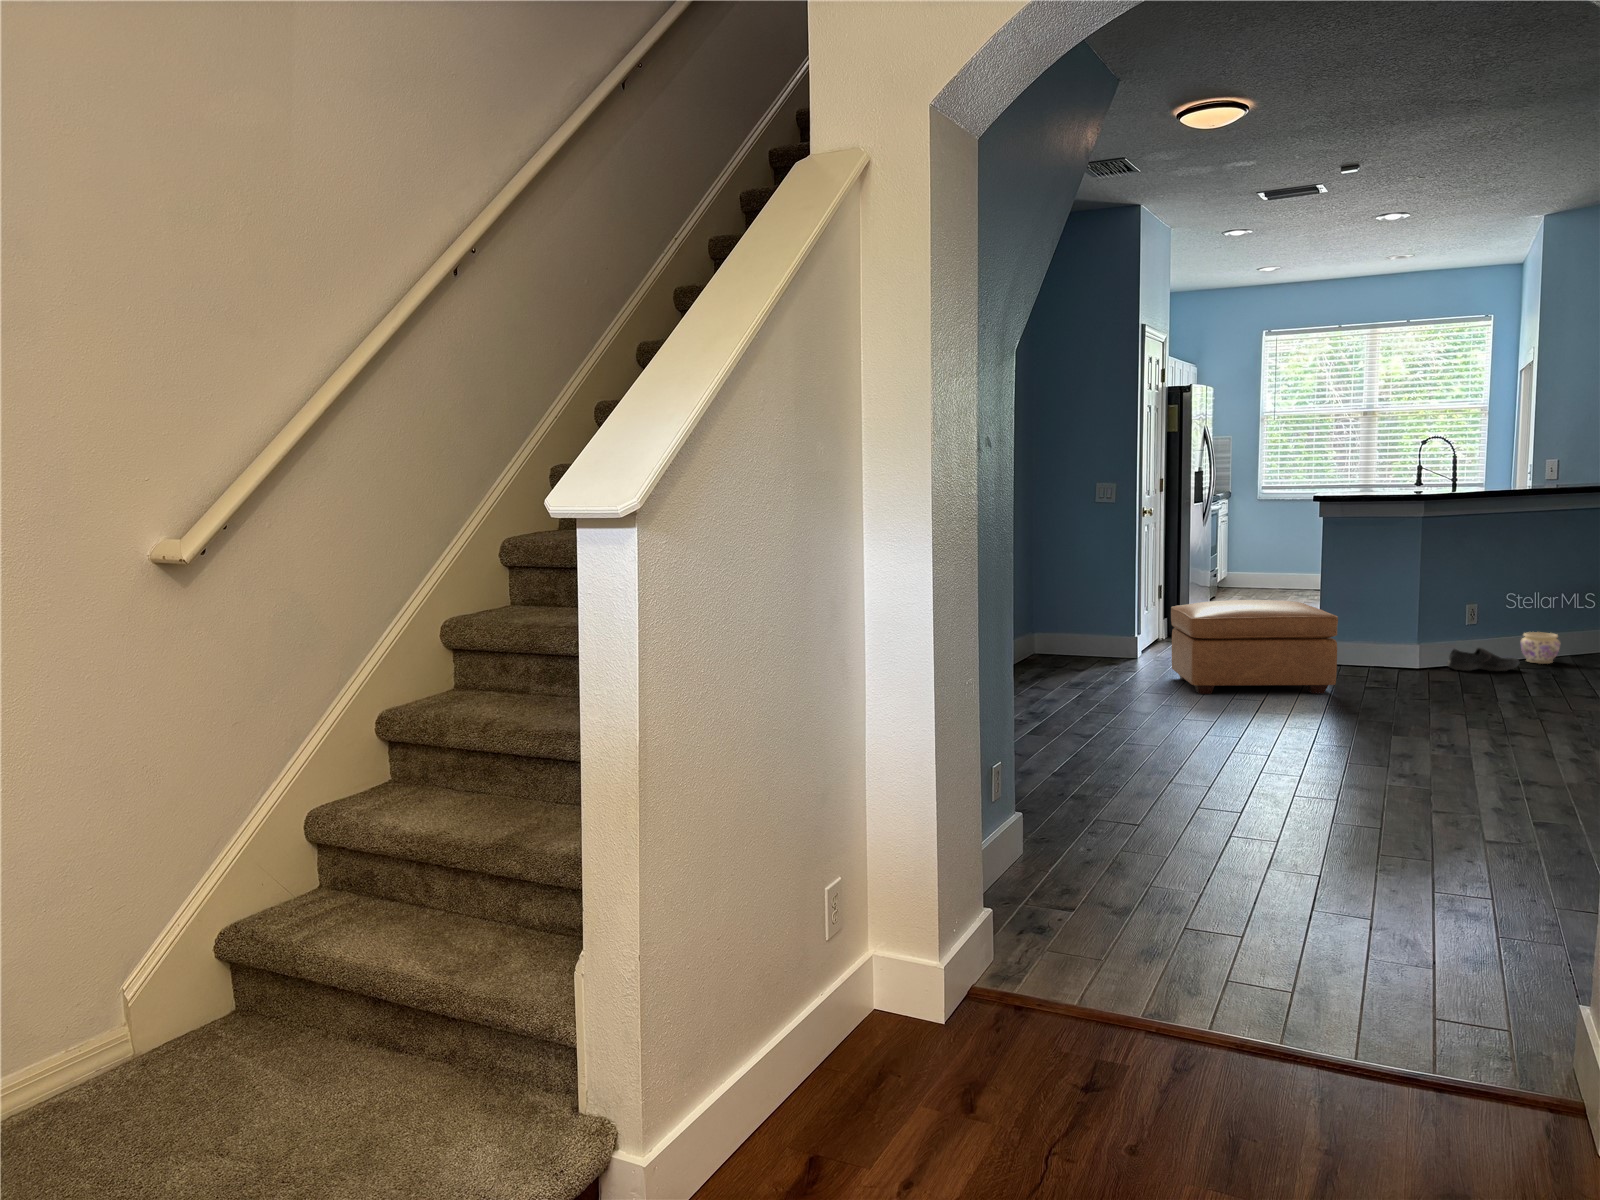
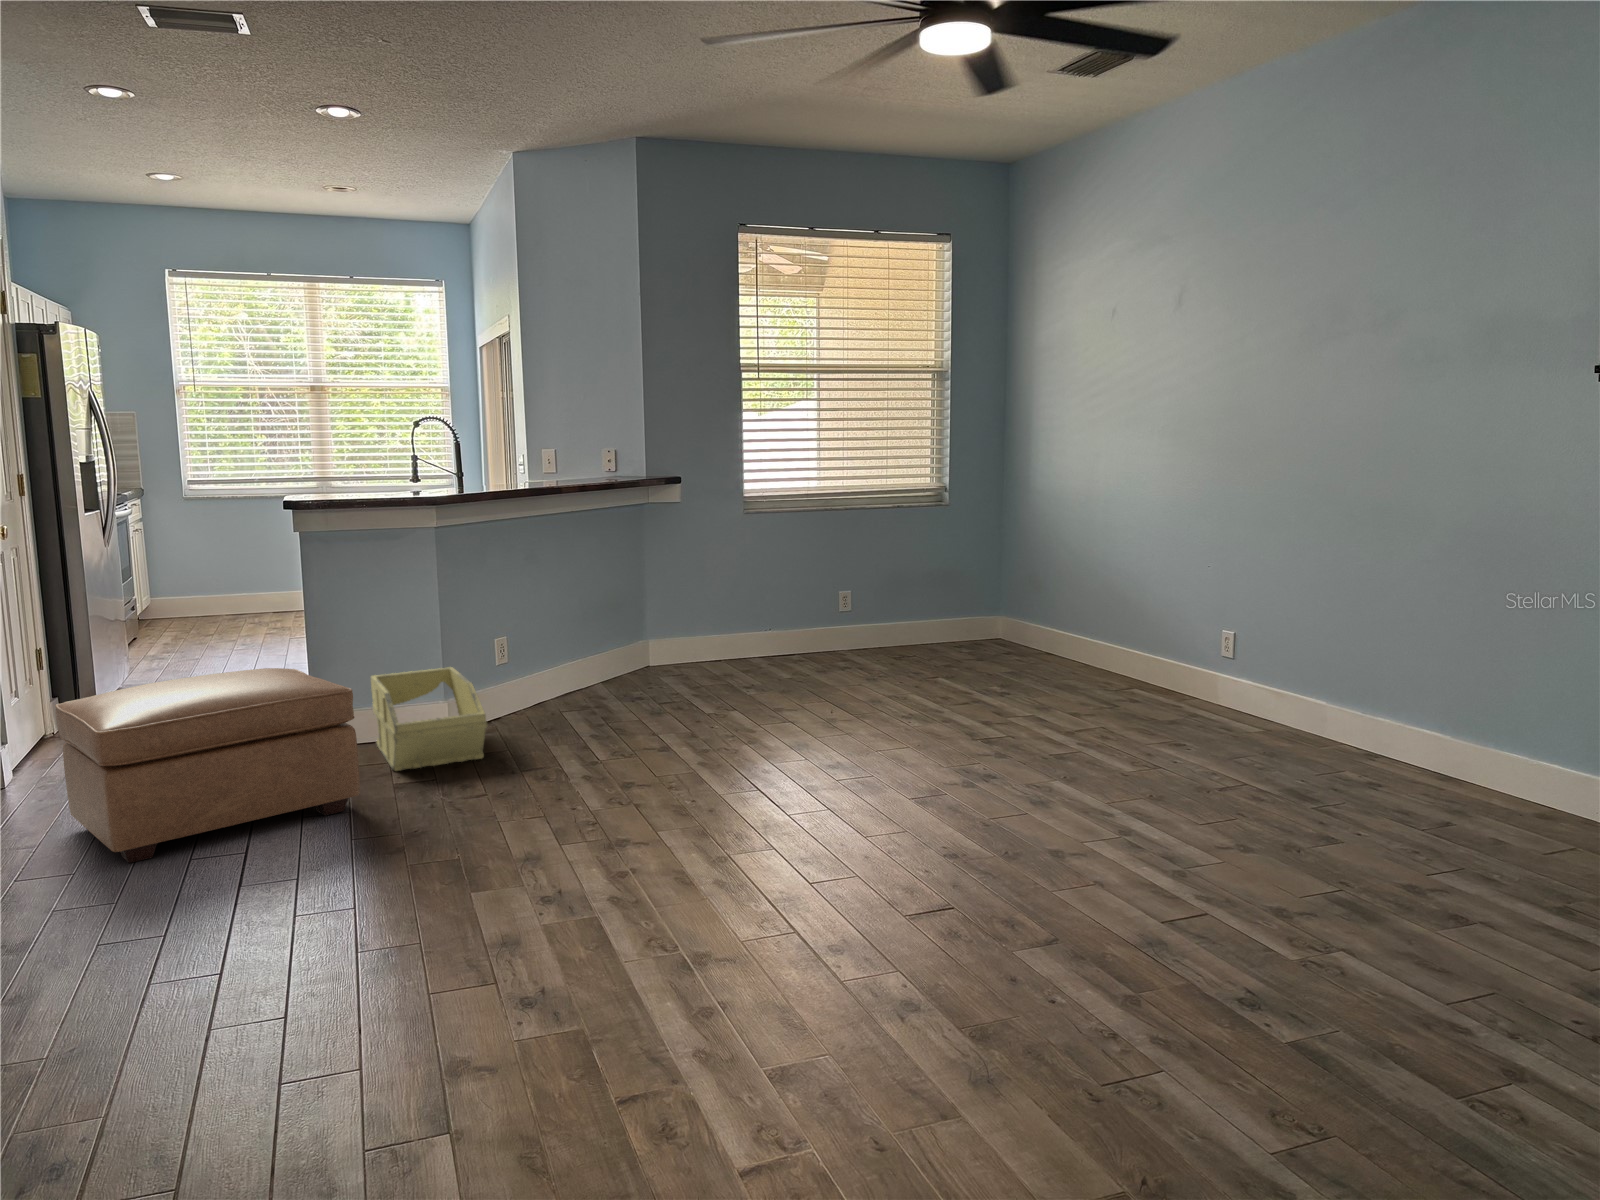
storage bin: none [1360,621,1438,685] -> present [370,667,487,771]
planter: present [1521,632,1560,664] -> none [552,656,594,695]
shoe: present [1447,648,1519,671] -> none [481,689,562,723]

